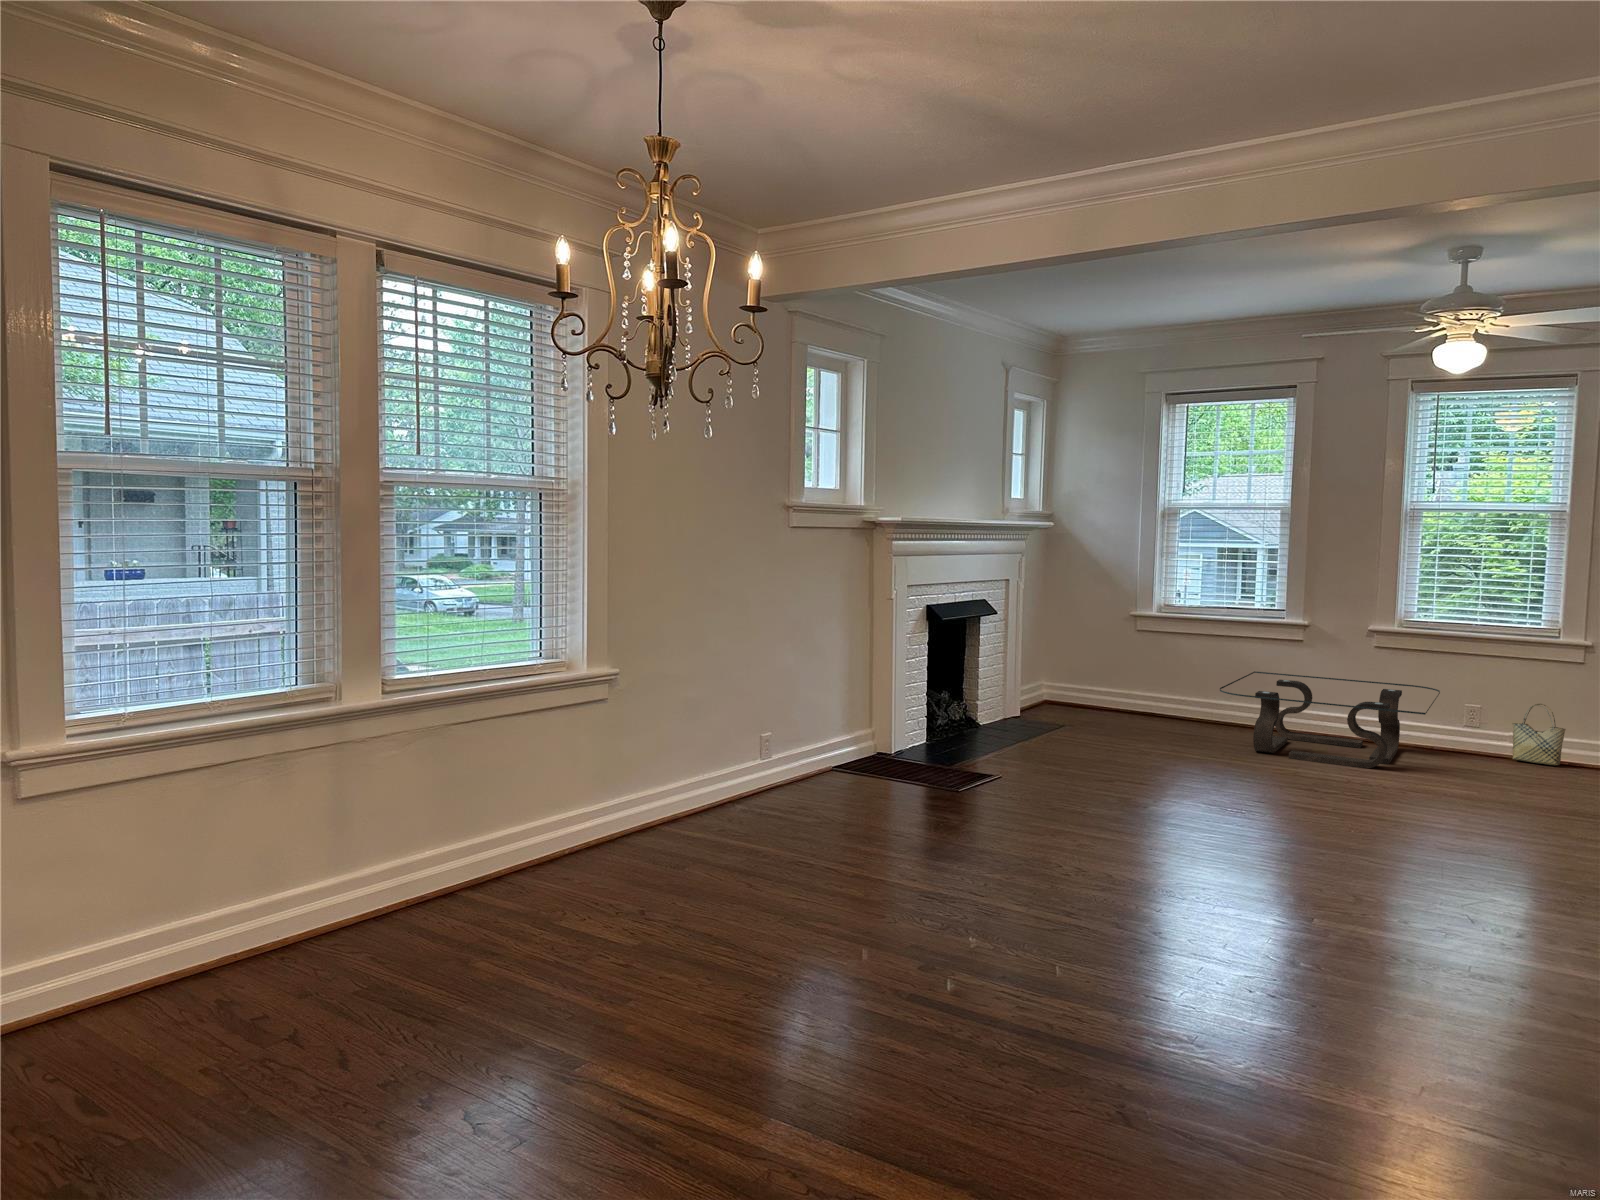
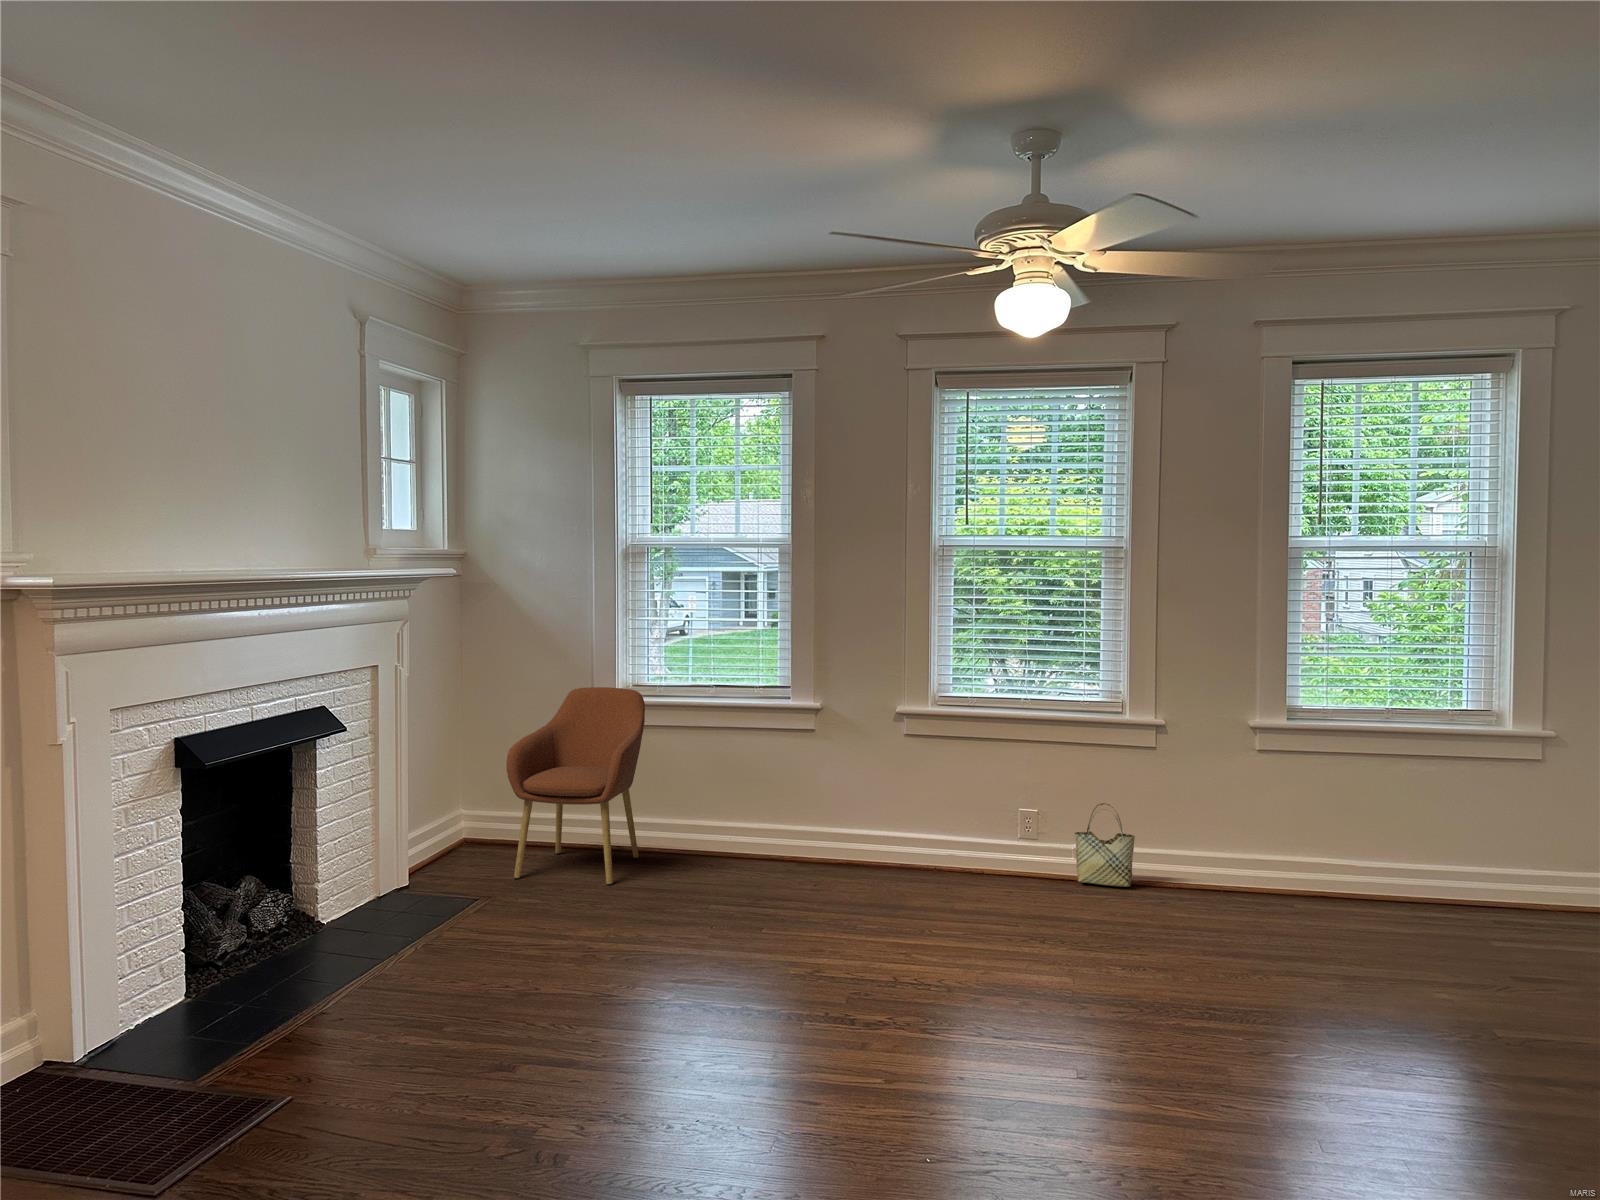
armchair: none [1083,604,1174,728] -> present [506,687,645,885]
coffee table: present [1220,671,1440,768] -> none [704,779,992,939]

